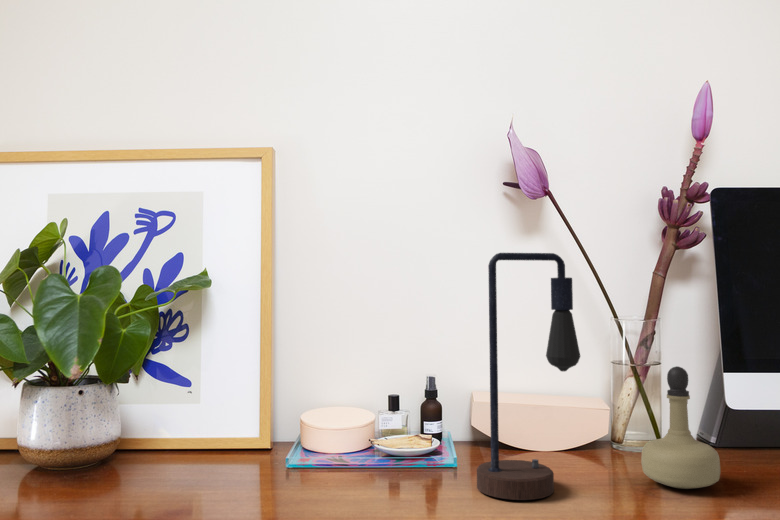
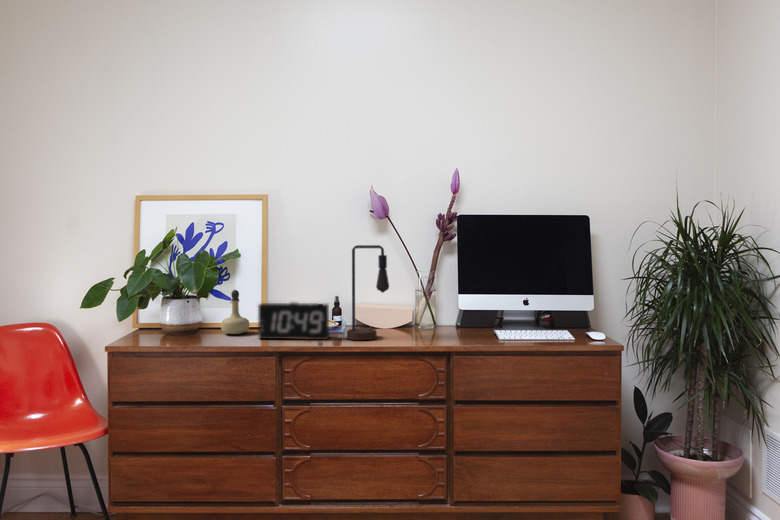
perfume bottle: present [641,366,720,489] -> present [221,290,249,335]
alarm clock: none [252,398,430,496] -> present [258,302,330,340]

